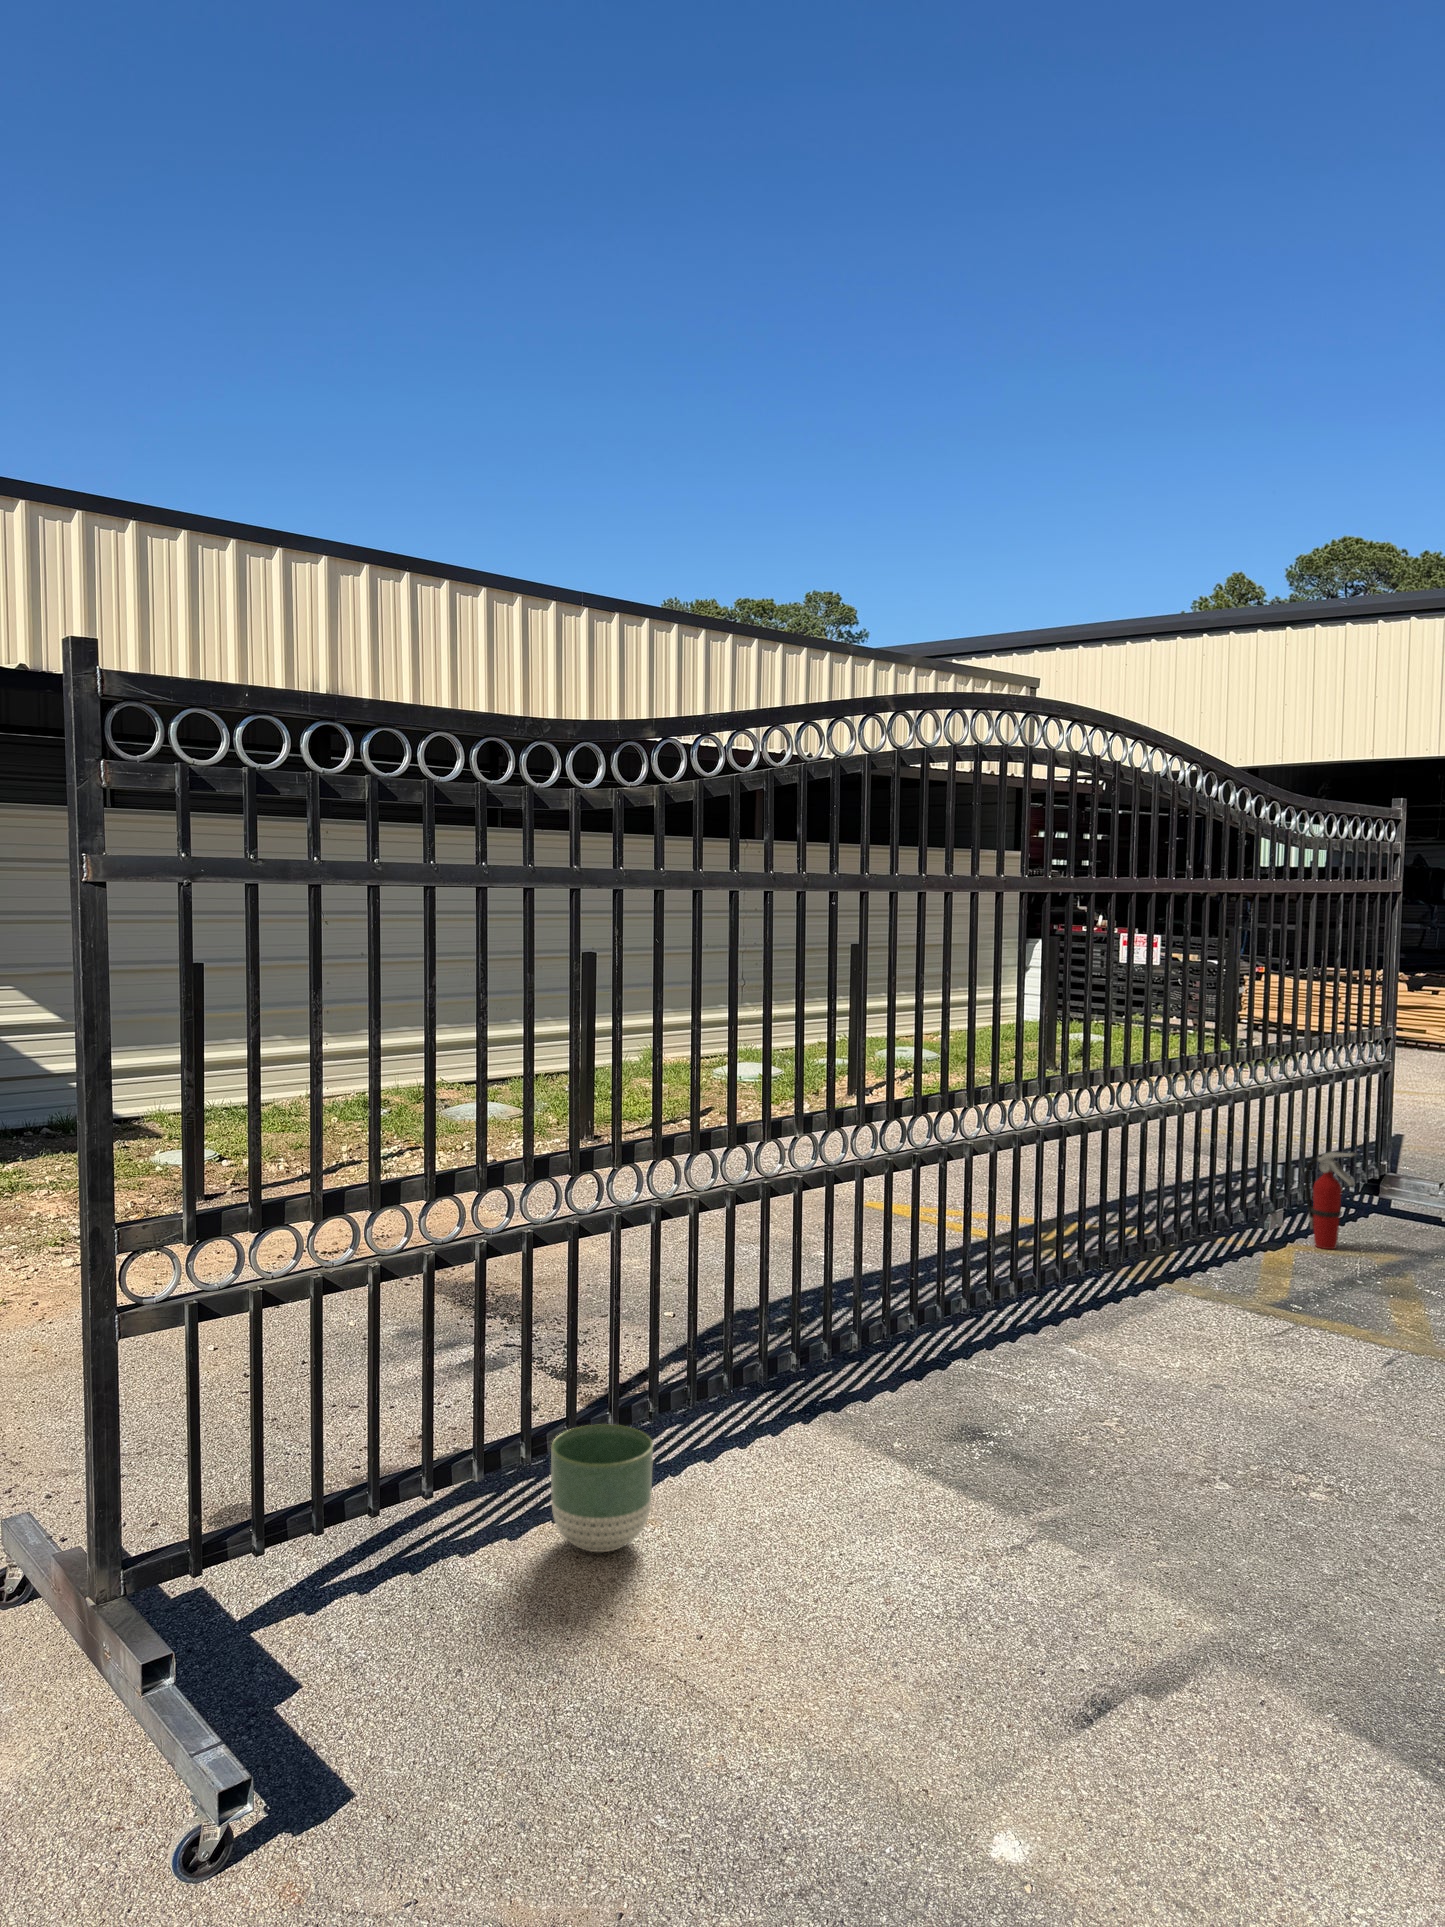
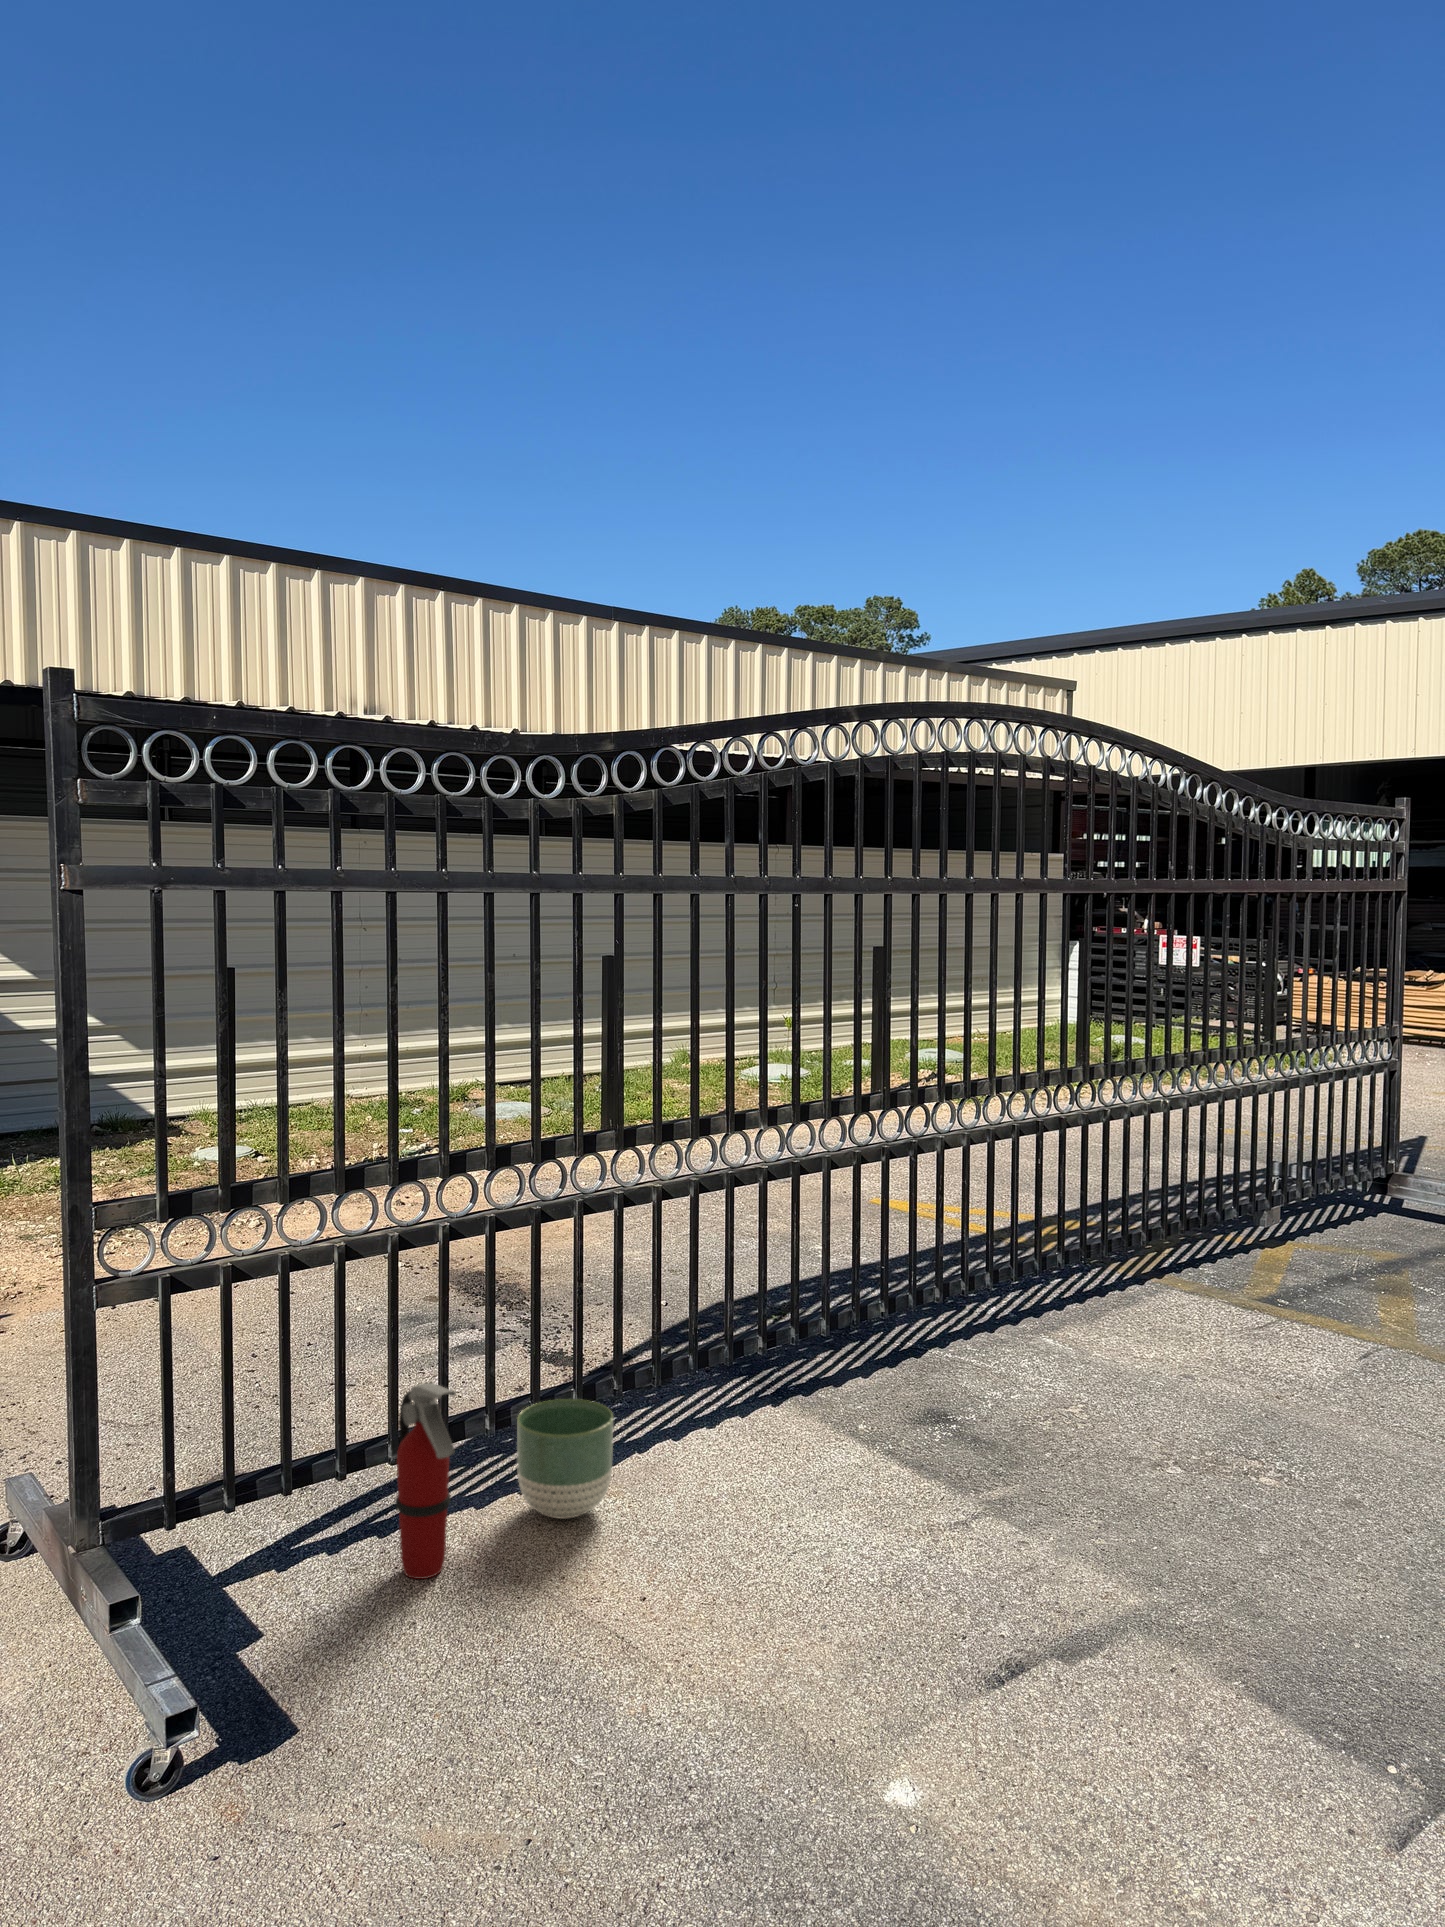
fire extinguisher: present [1304,1152,1357,1249] -> present [395,1383,456,1579]

